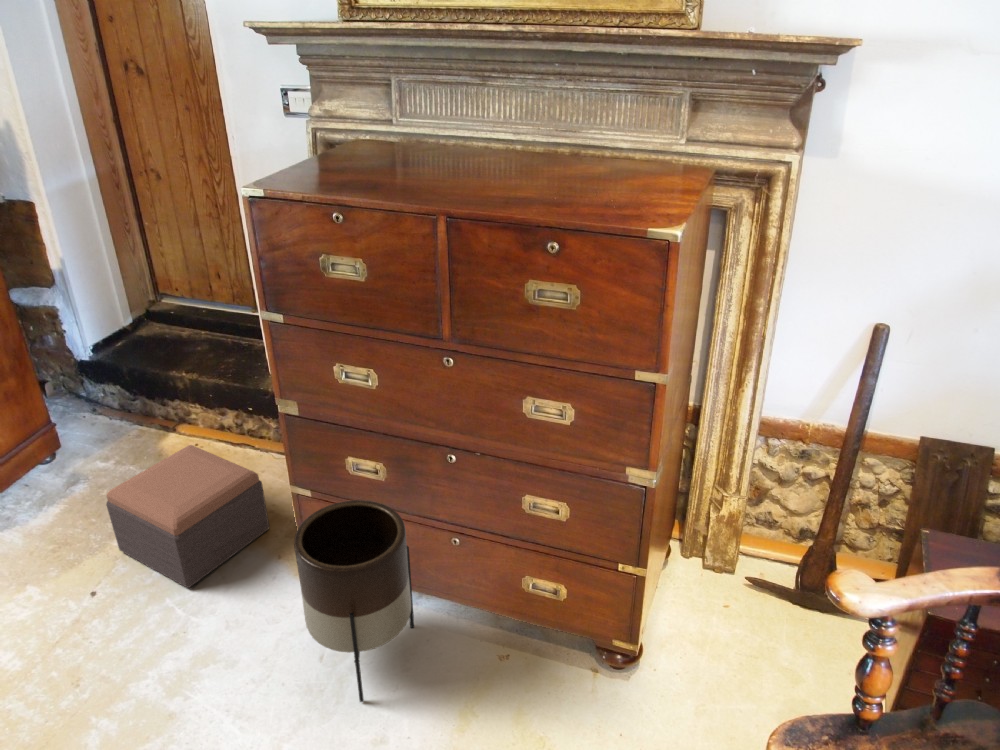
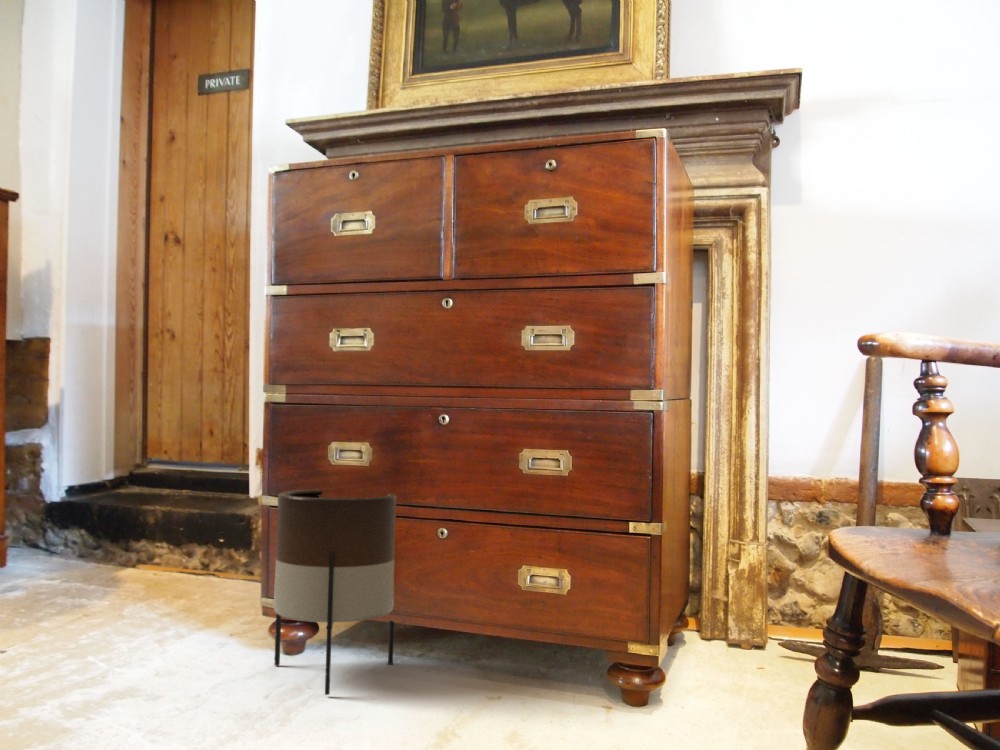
footstool: present [106,445,269,588] -> none [60,527,235,639]

